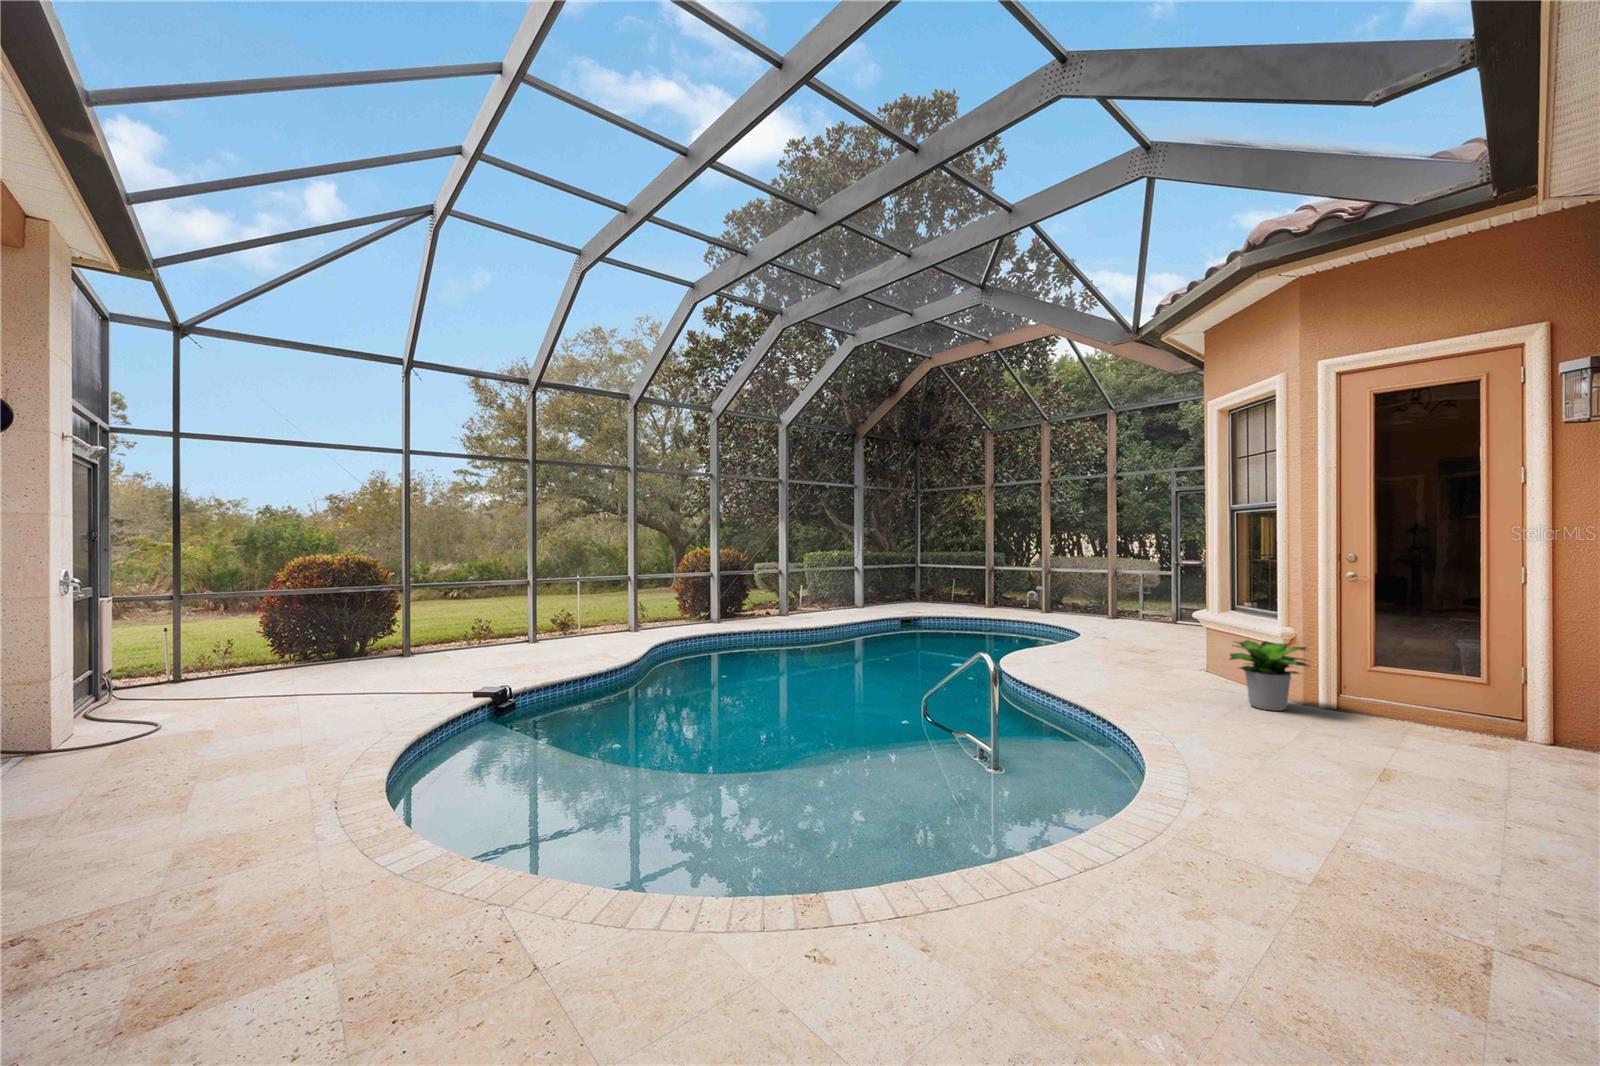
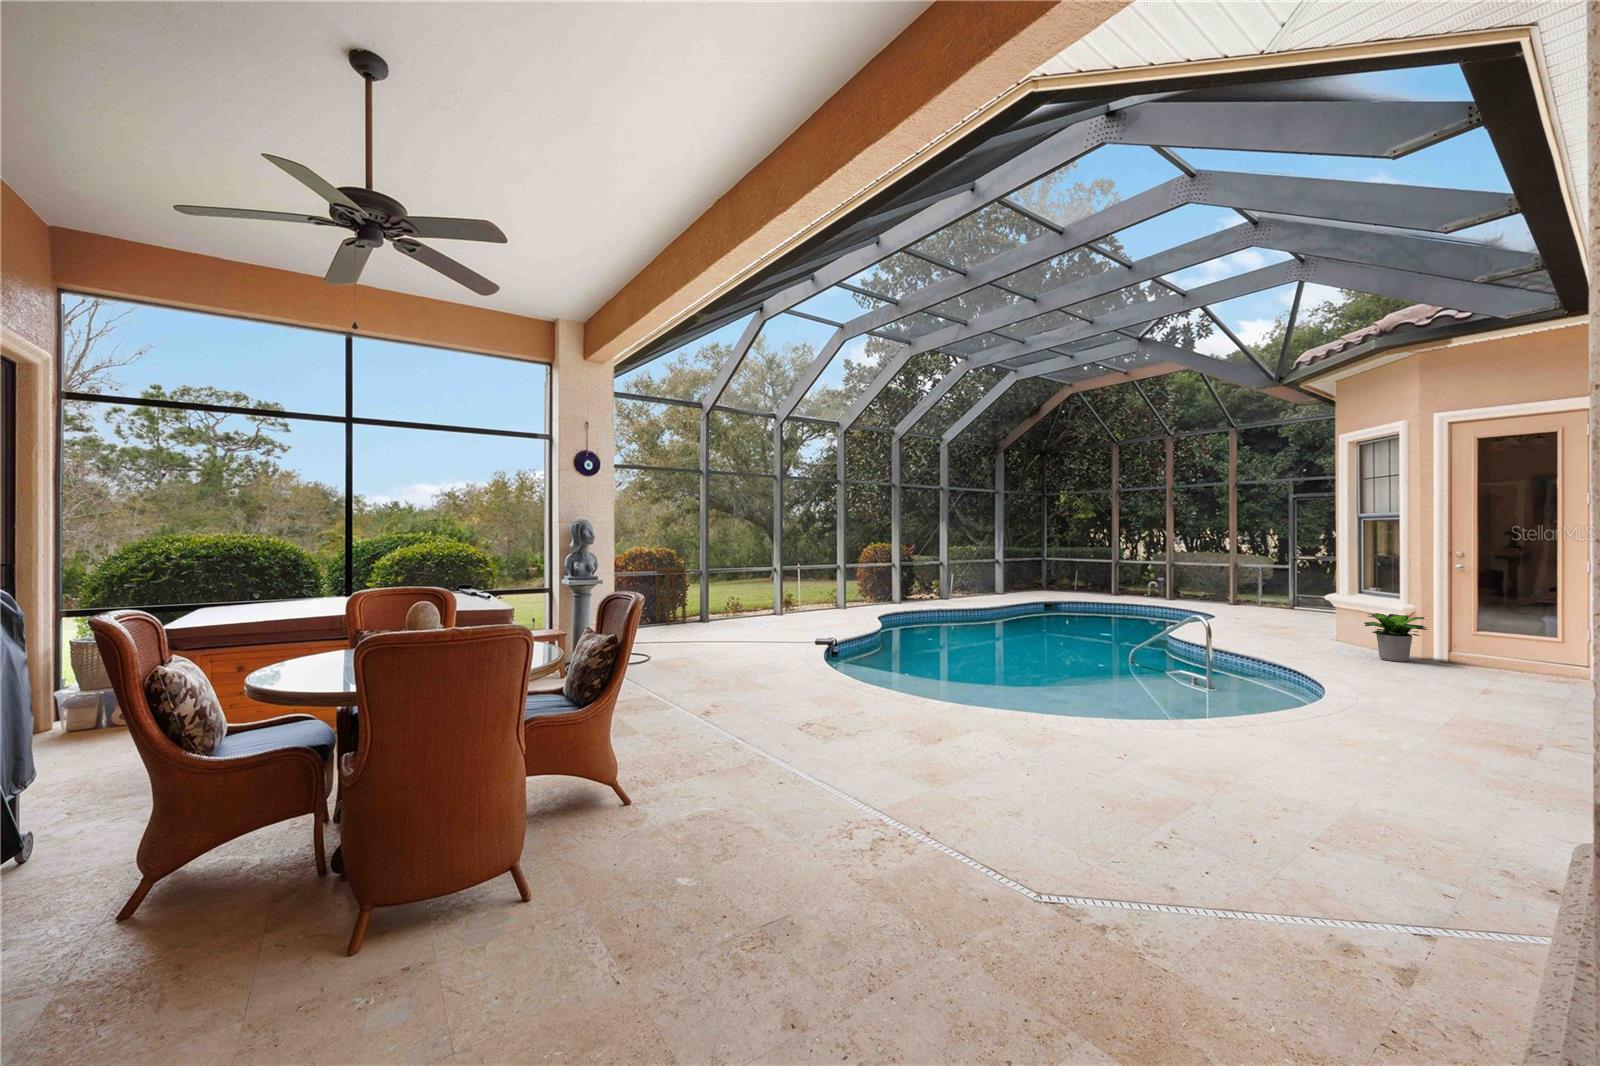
stool: none [350,579,395,657] -> present [655,567,686,625]

